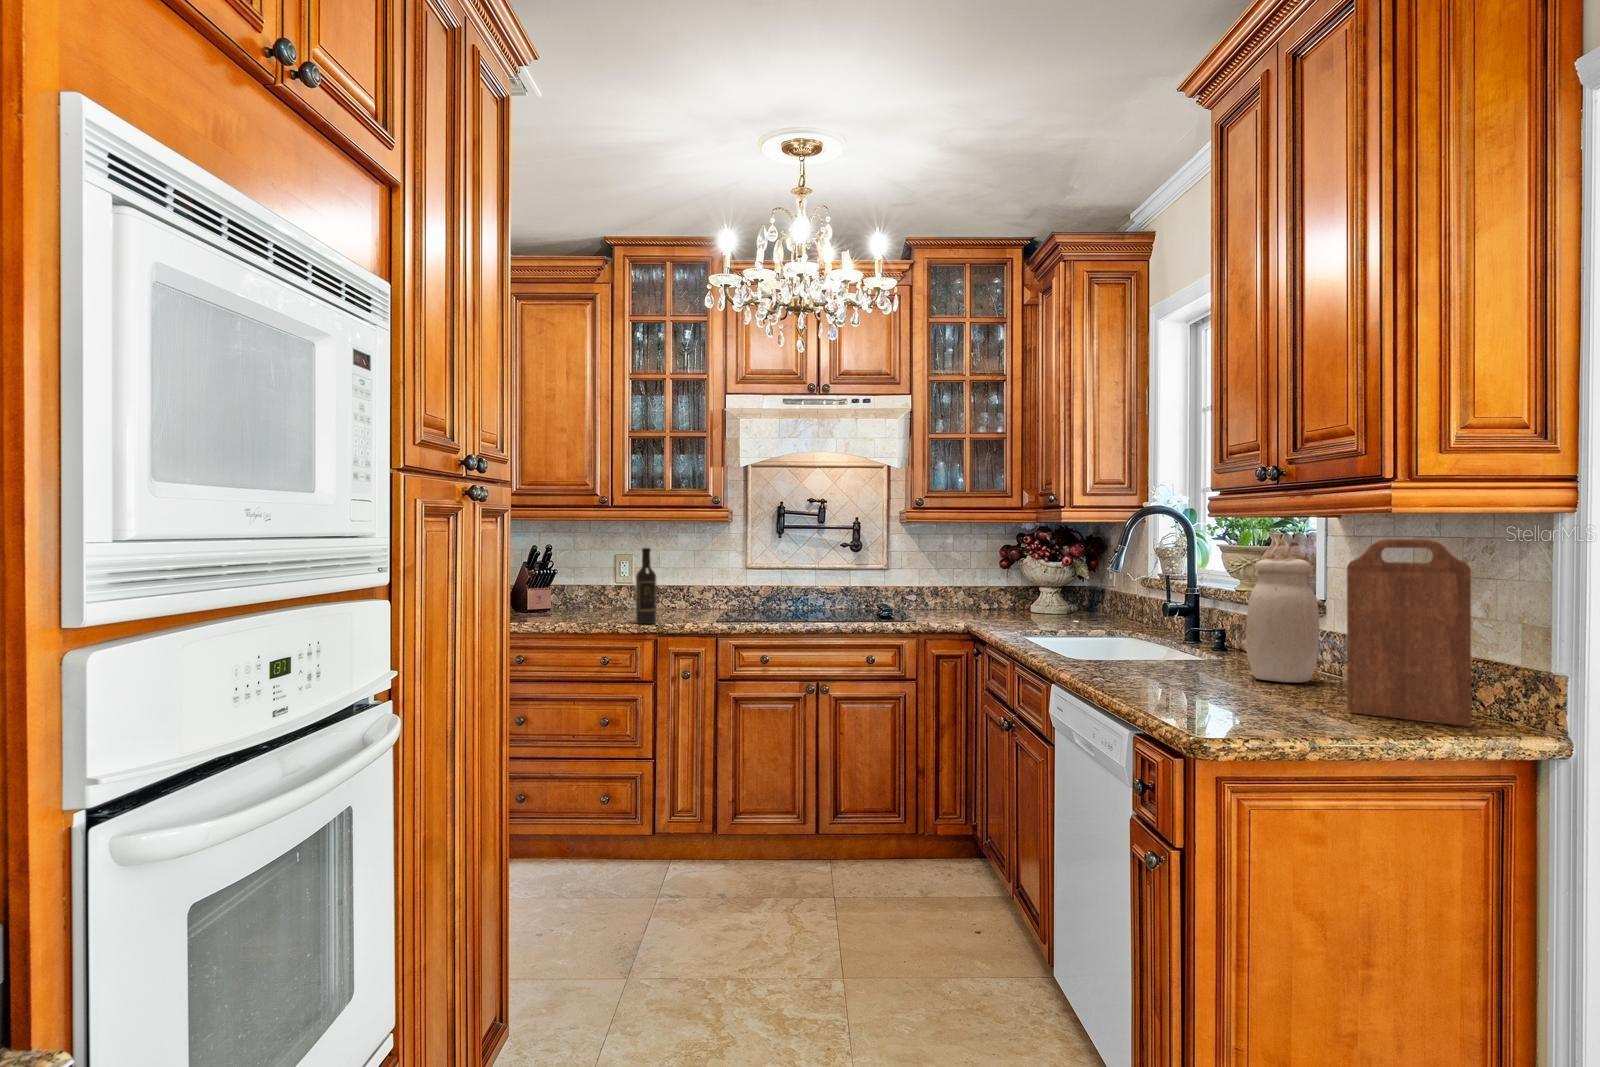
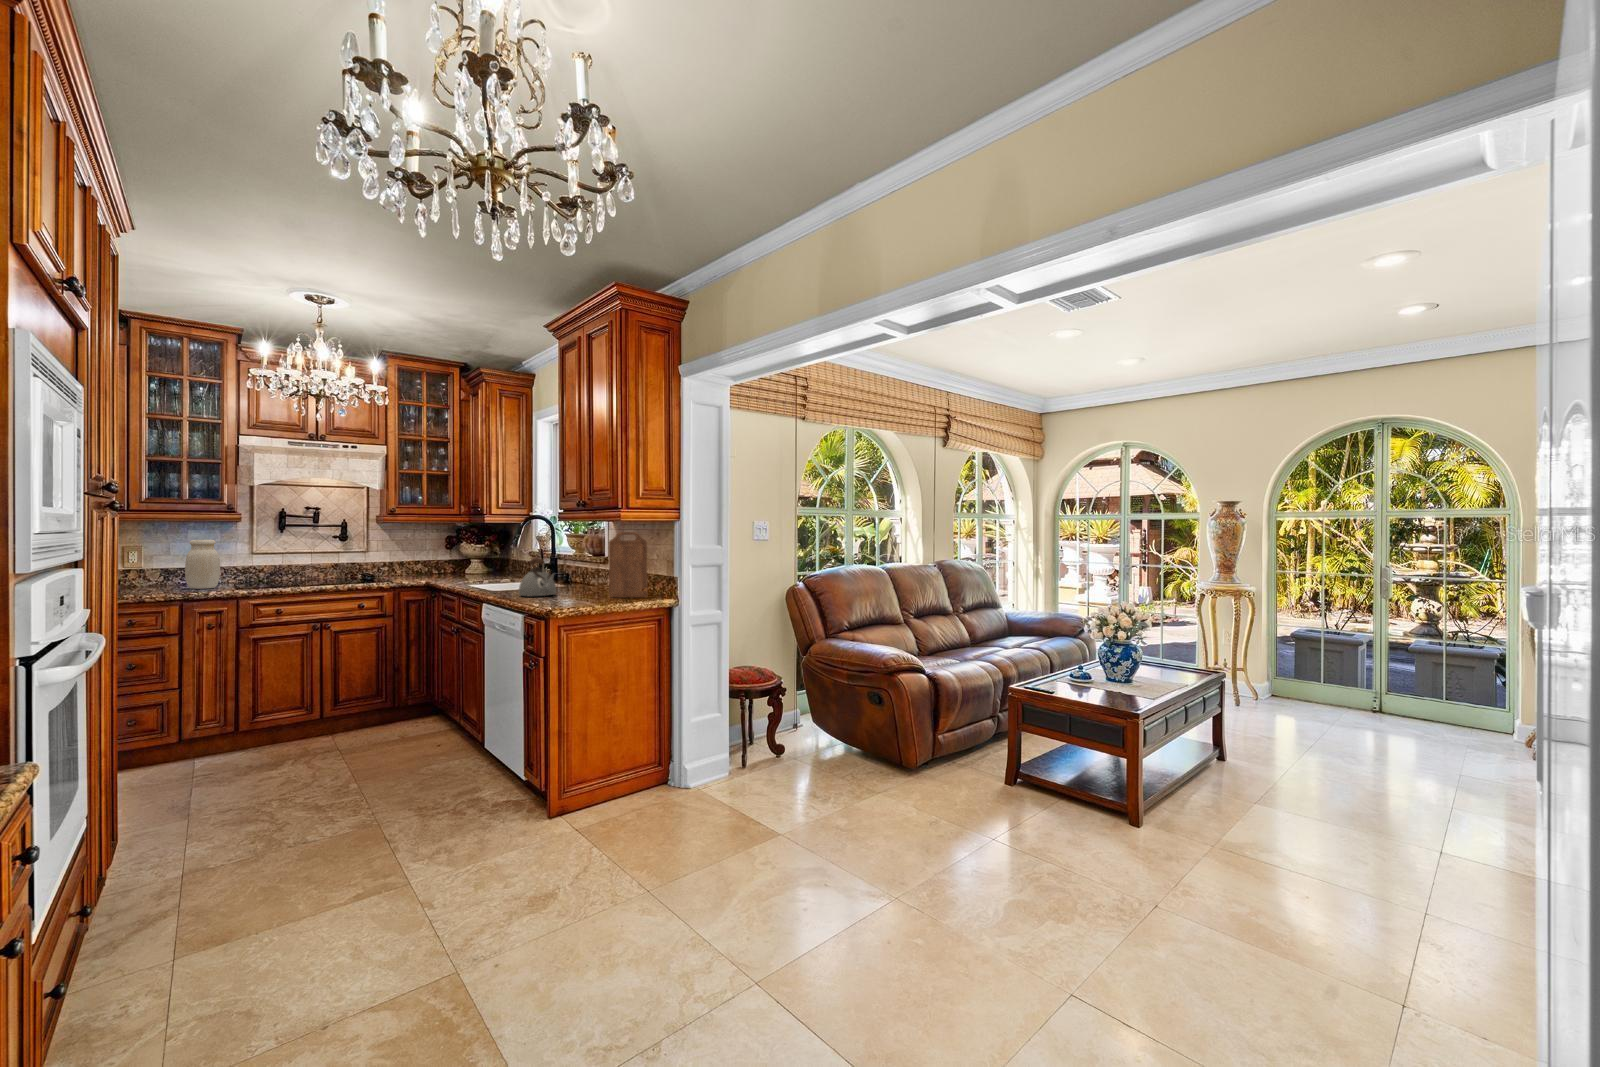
wine bottle: present [636,548,656,624] -> none [161,540,181,595]
jar: present [1246,559,1319,683] -> present [185,540,220,589]
kettle: none [1117,596,1202,687] -> present [519,557,556,596]

